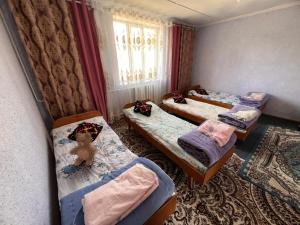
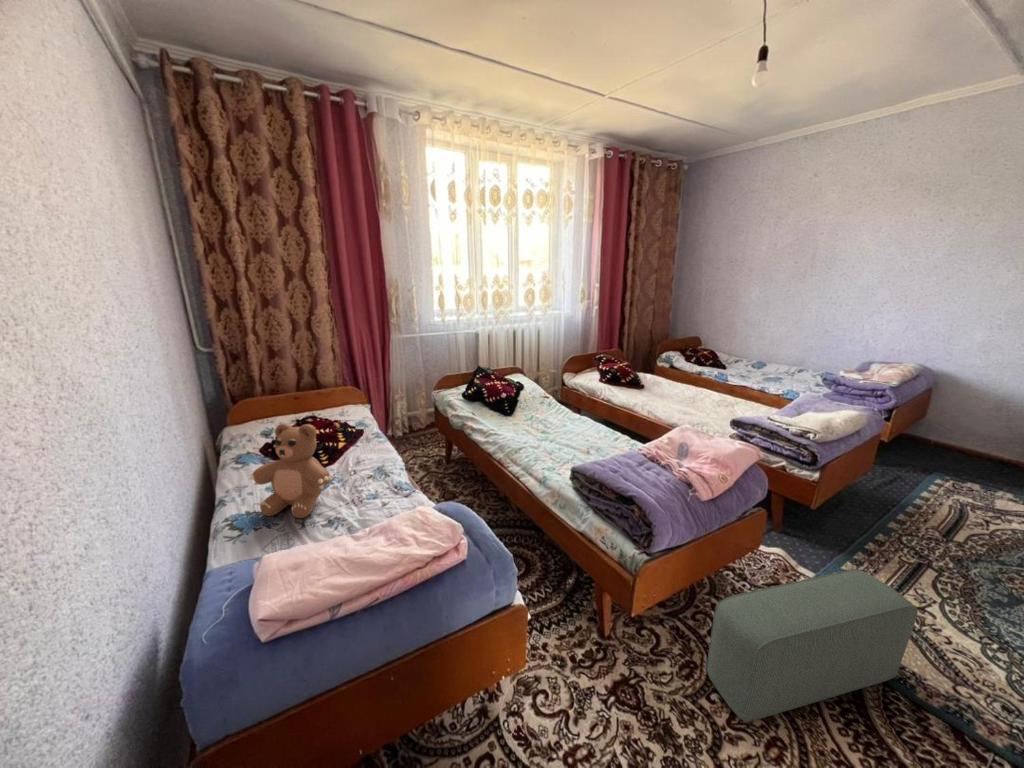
pouf: none [223,163,285,213] -> present [706,569,918,722]

